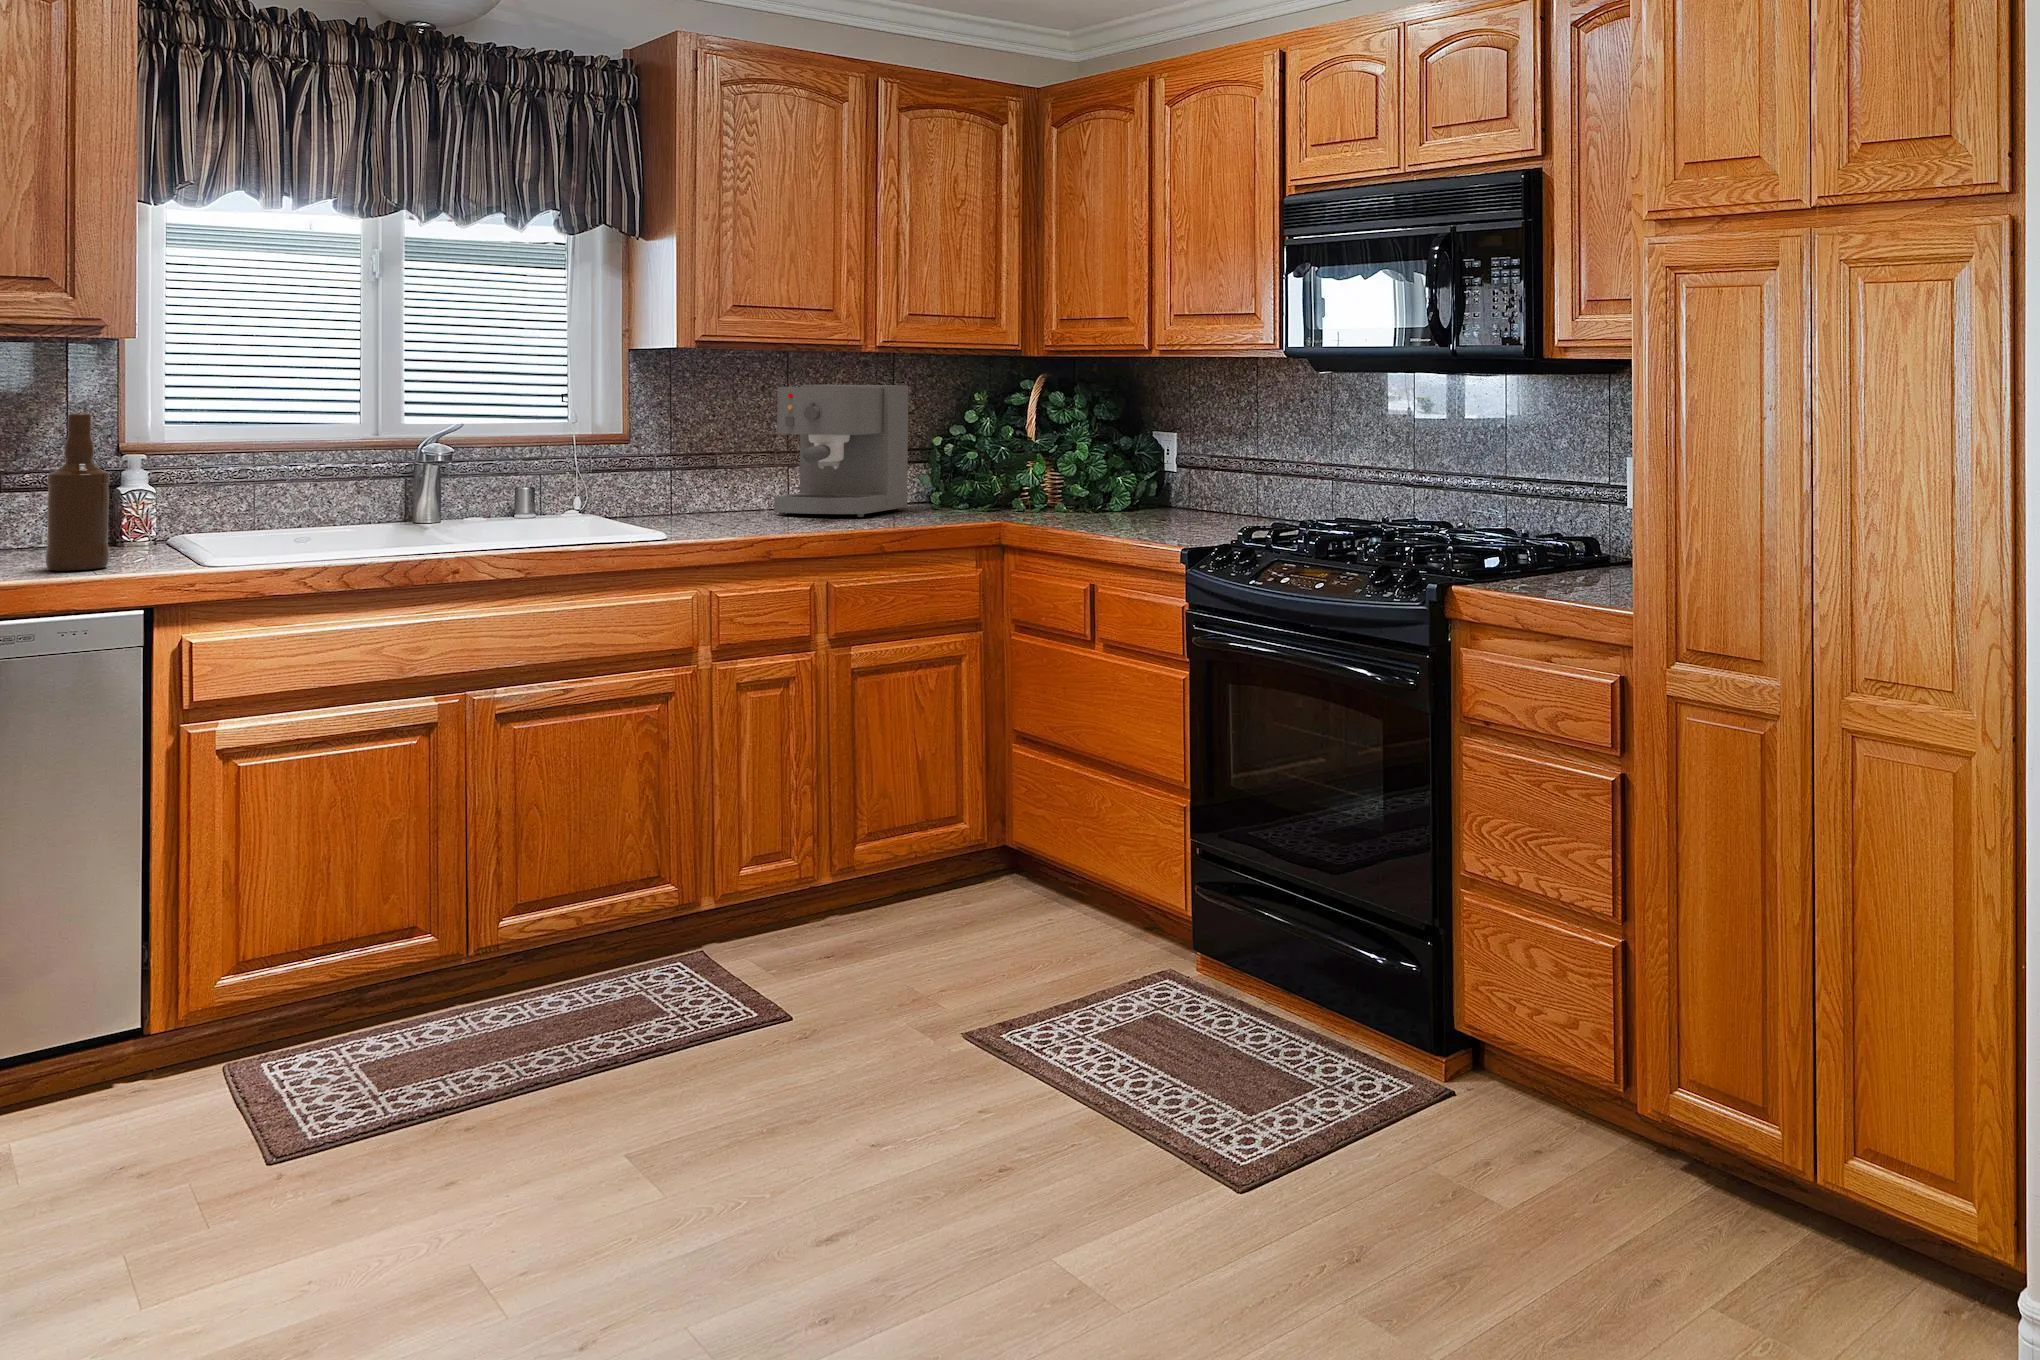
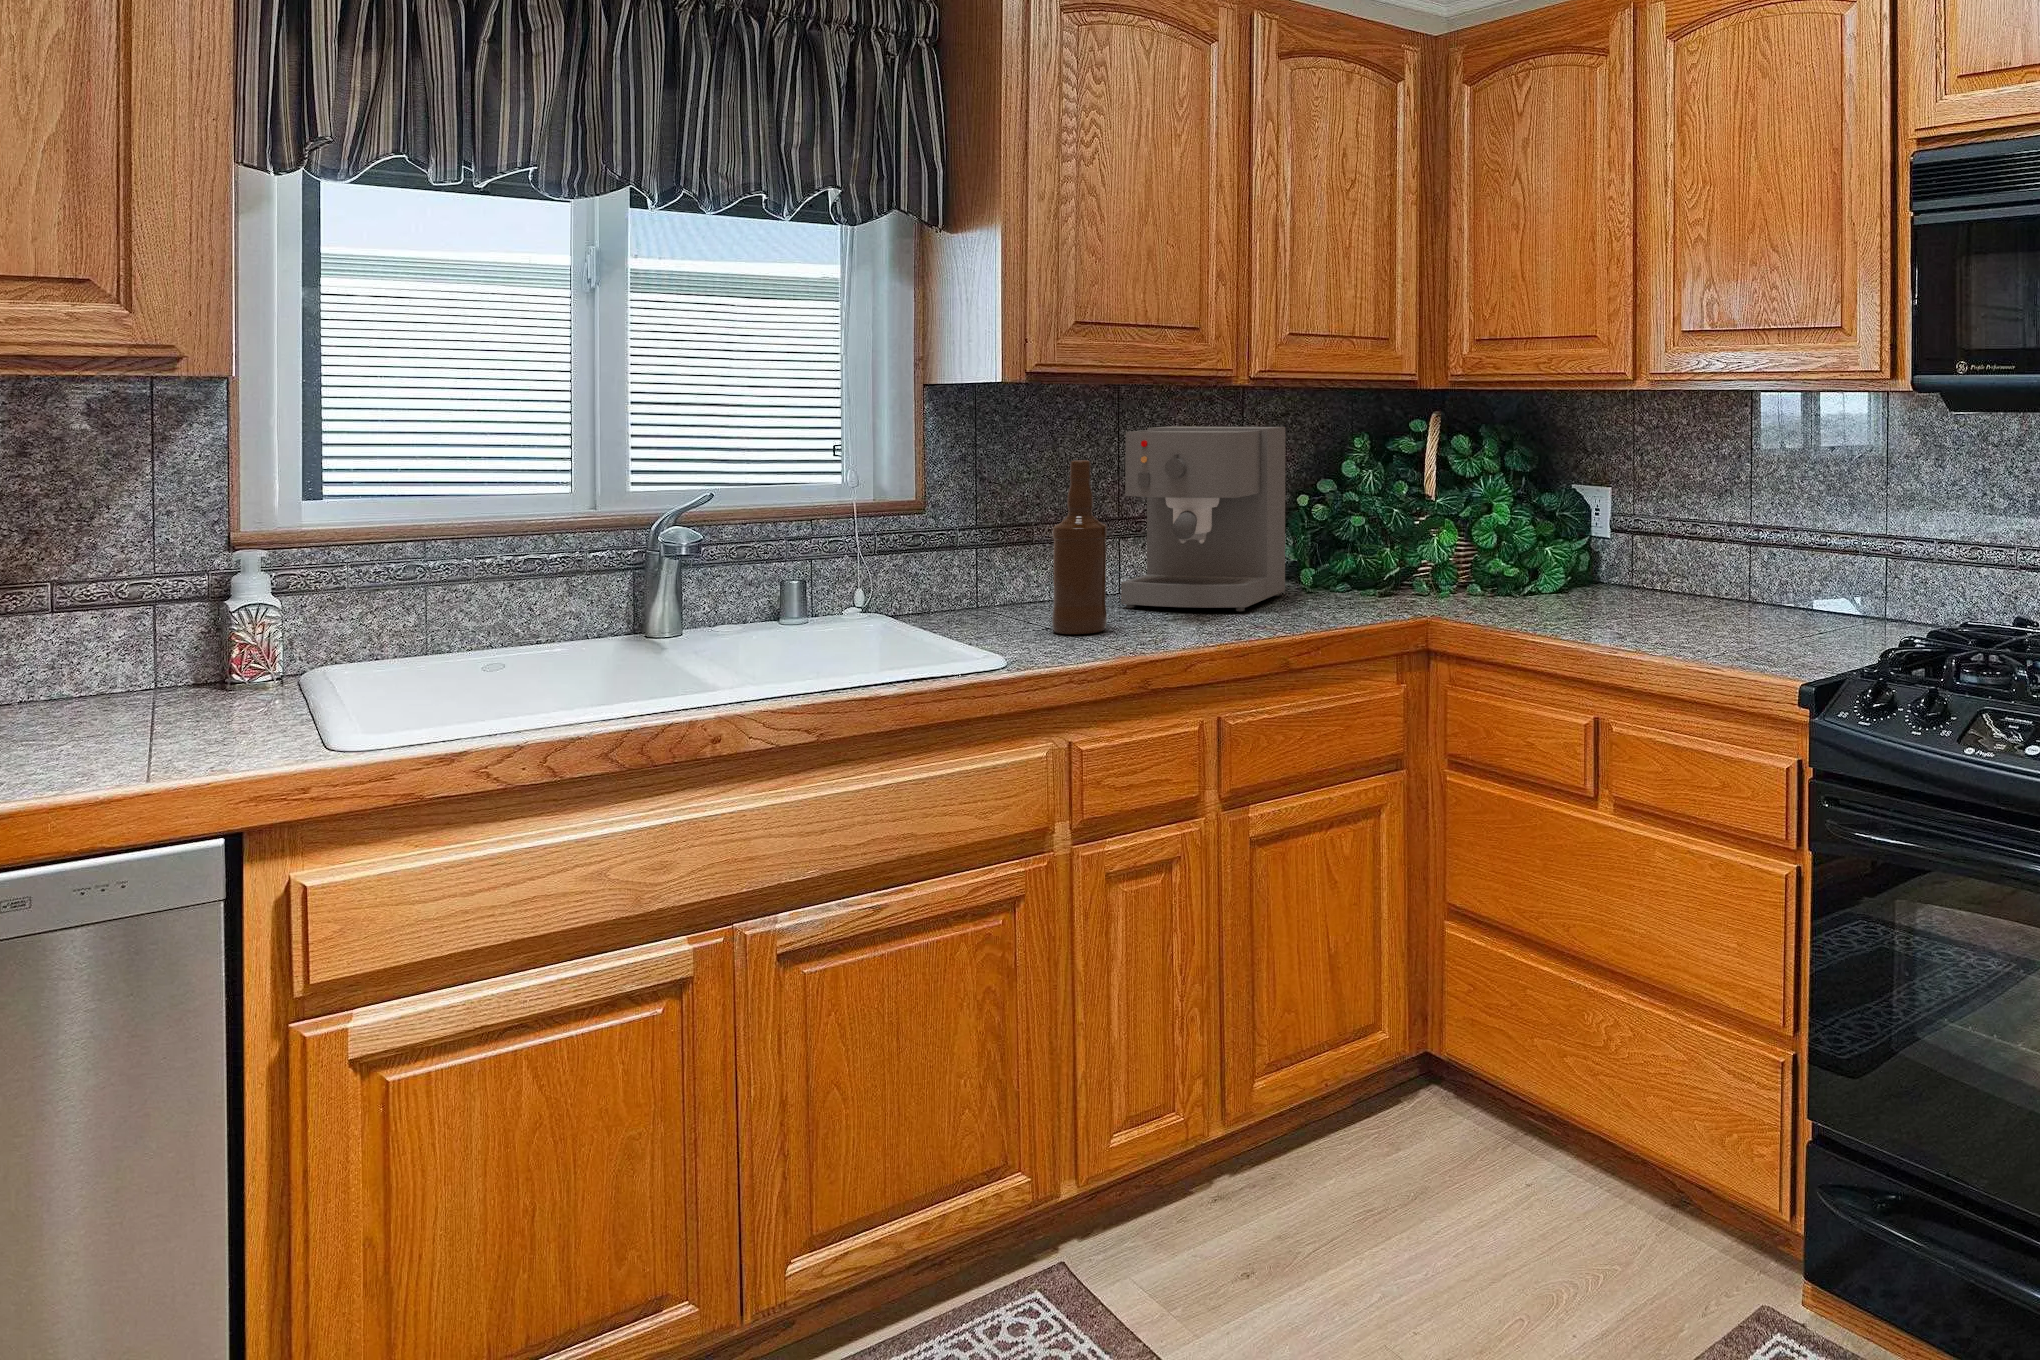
bottle: present [46,414,110,571] -> present [1052,460,1107,634]

